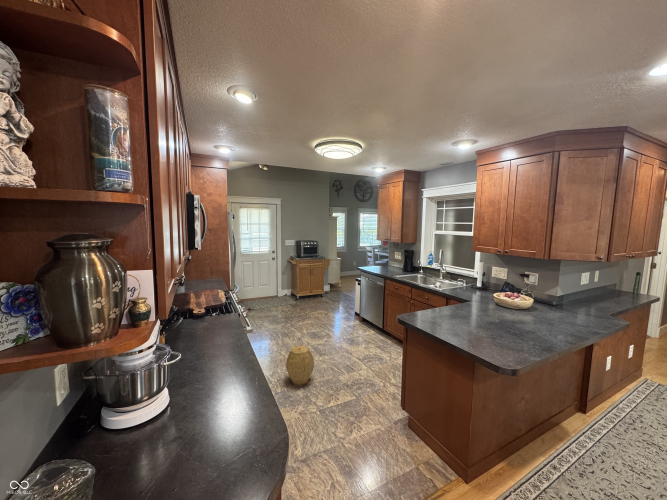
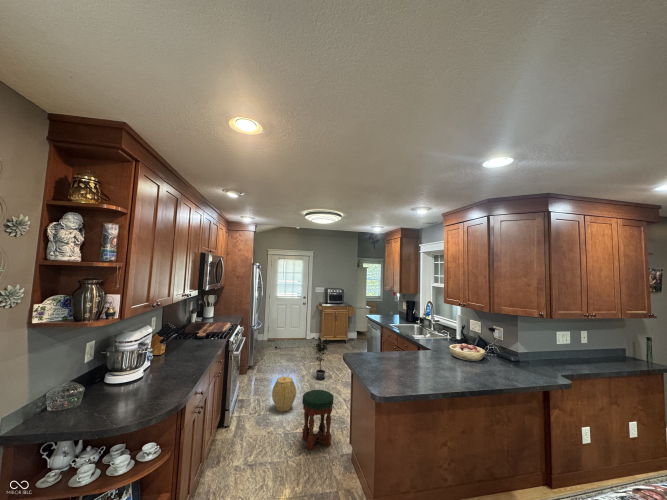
potted plant: none [311,297,330,341] -> present [314,339,330,380]
stool: none [343,358,379,425] -> present [302,390,334,450]

